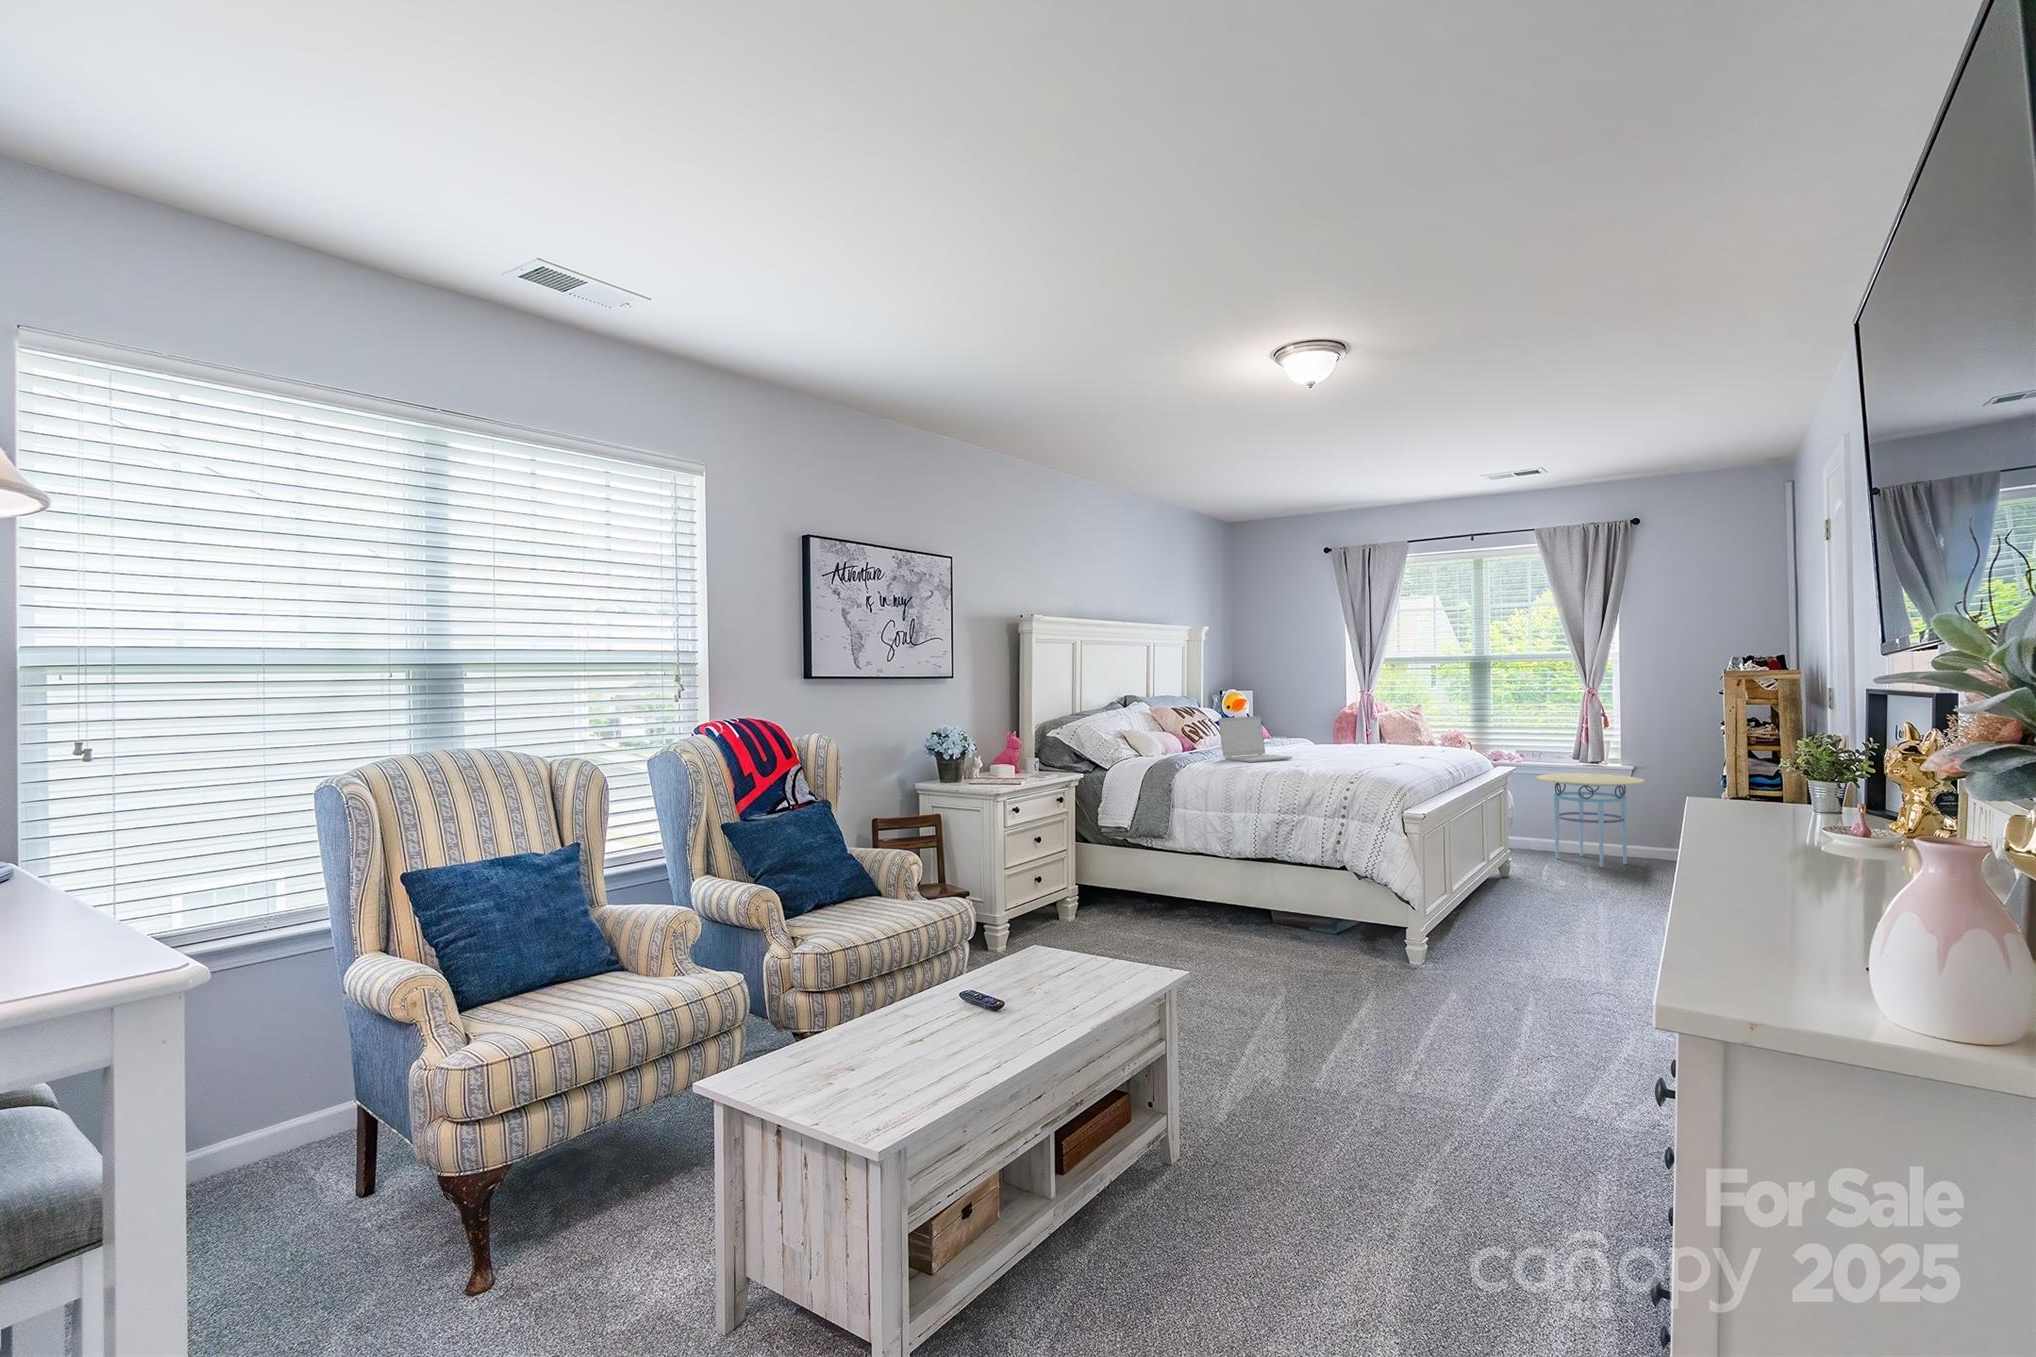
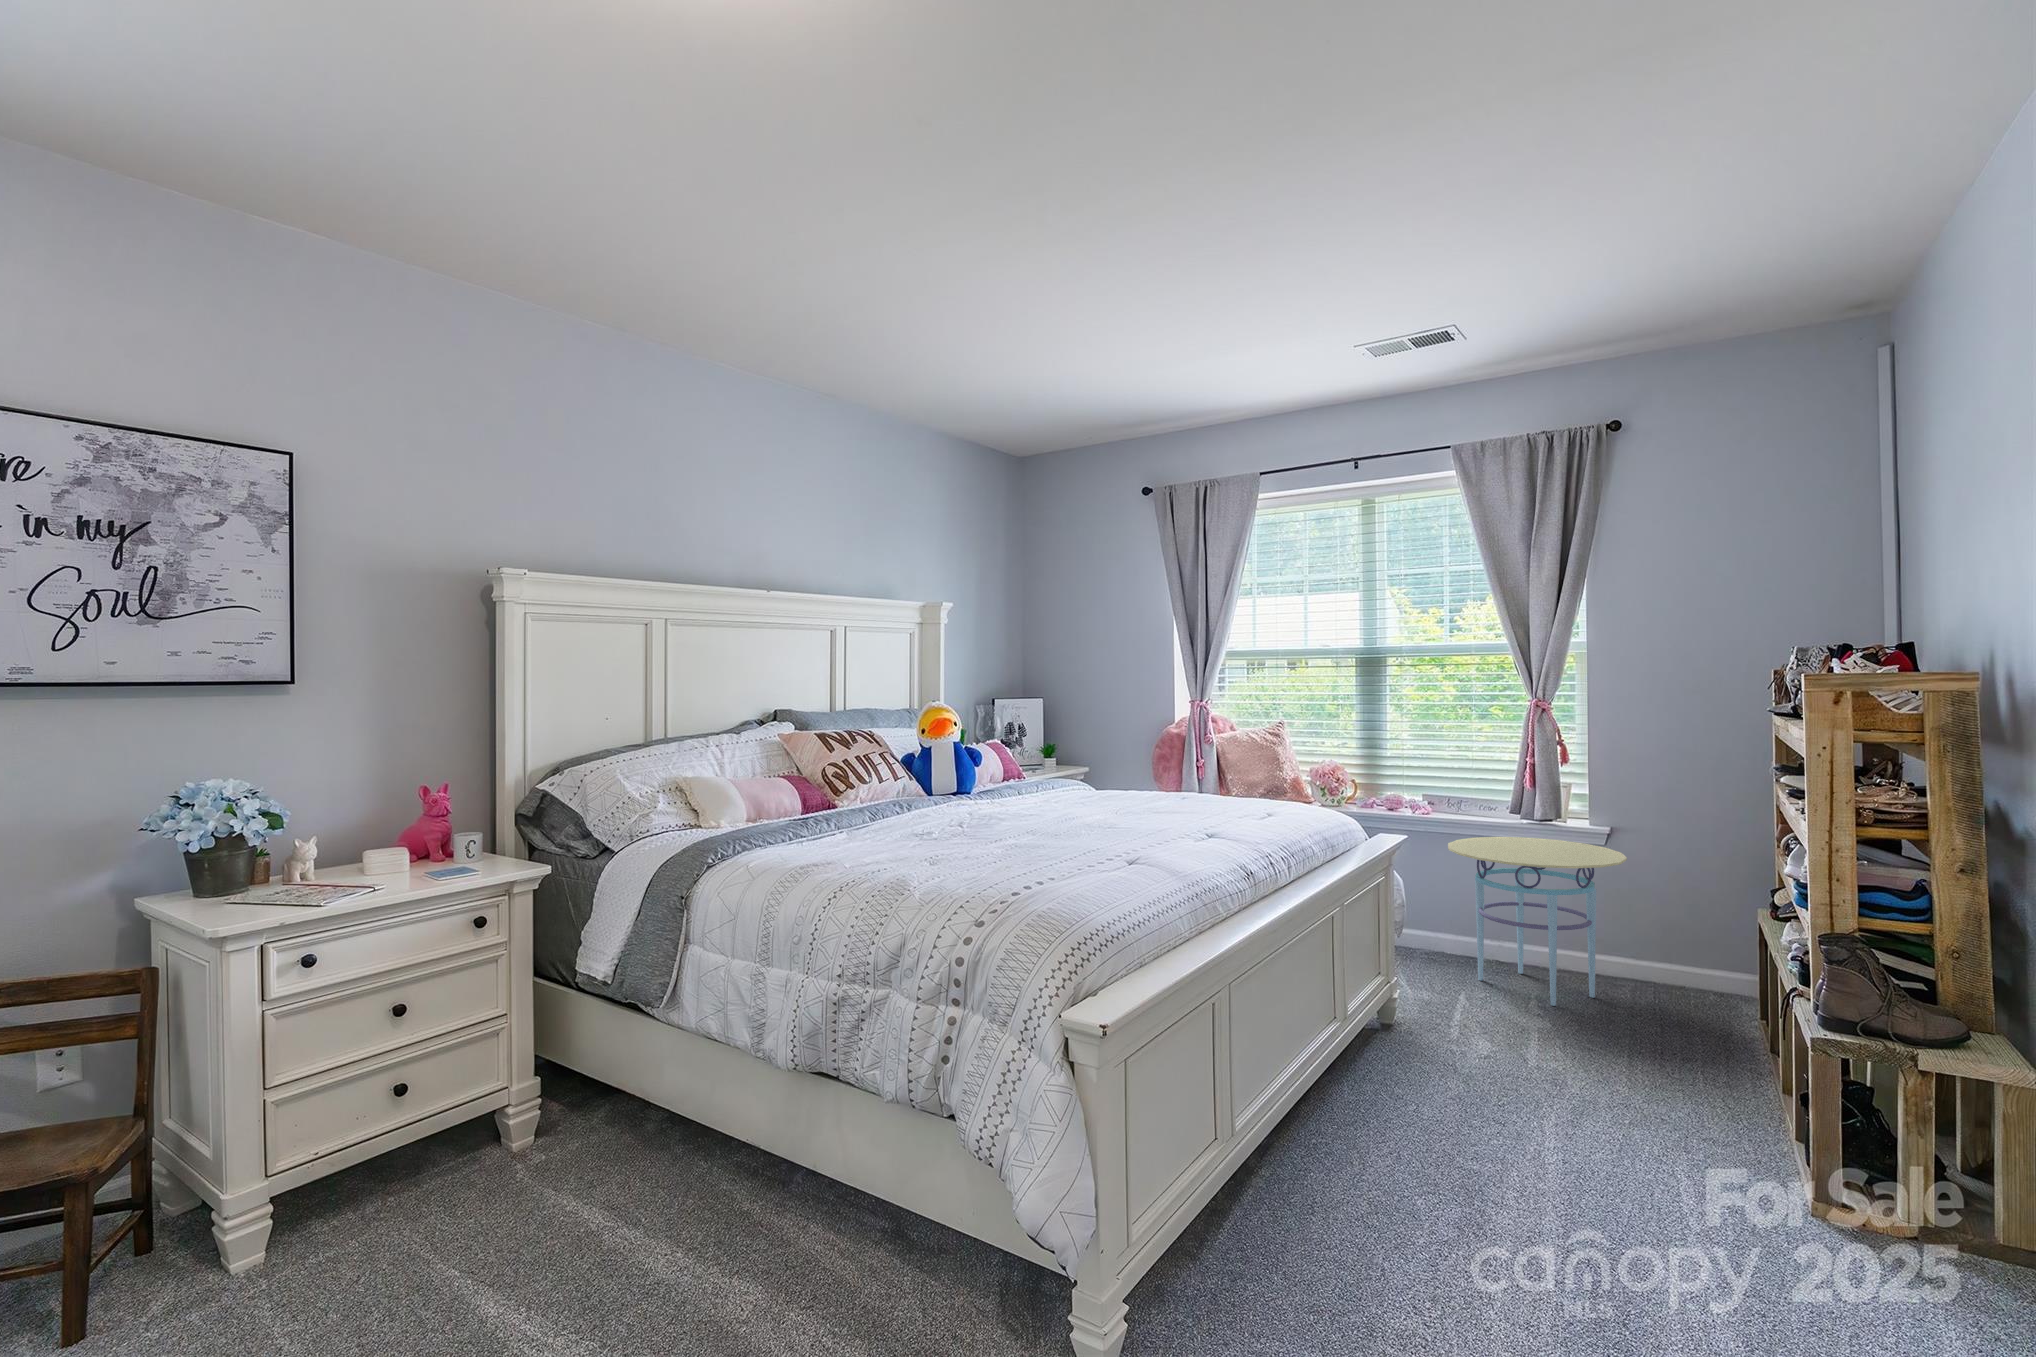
laptop: present [1219,716,1292,762] -> none [833,749,965,844]

